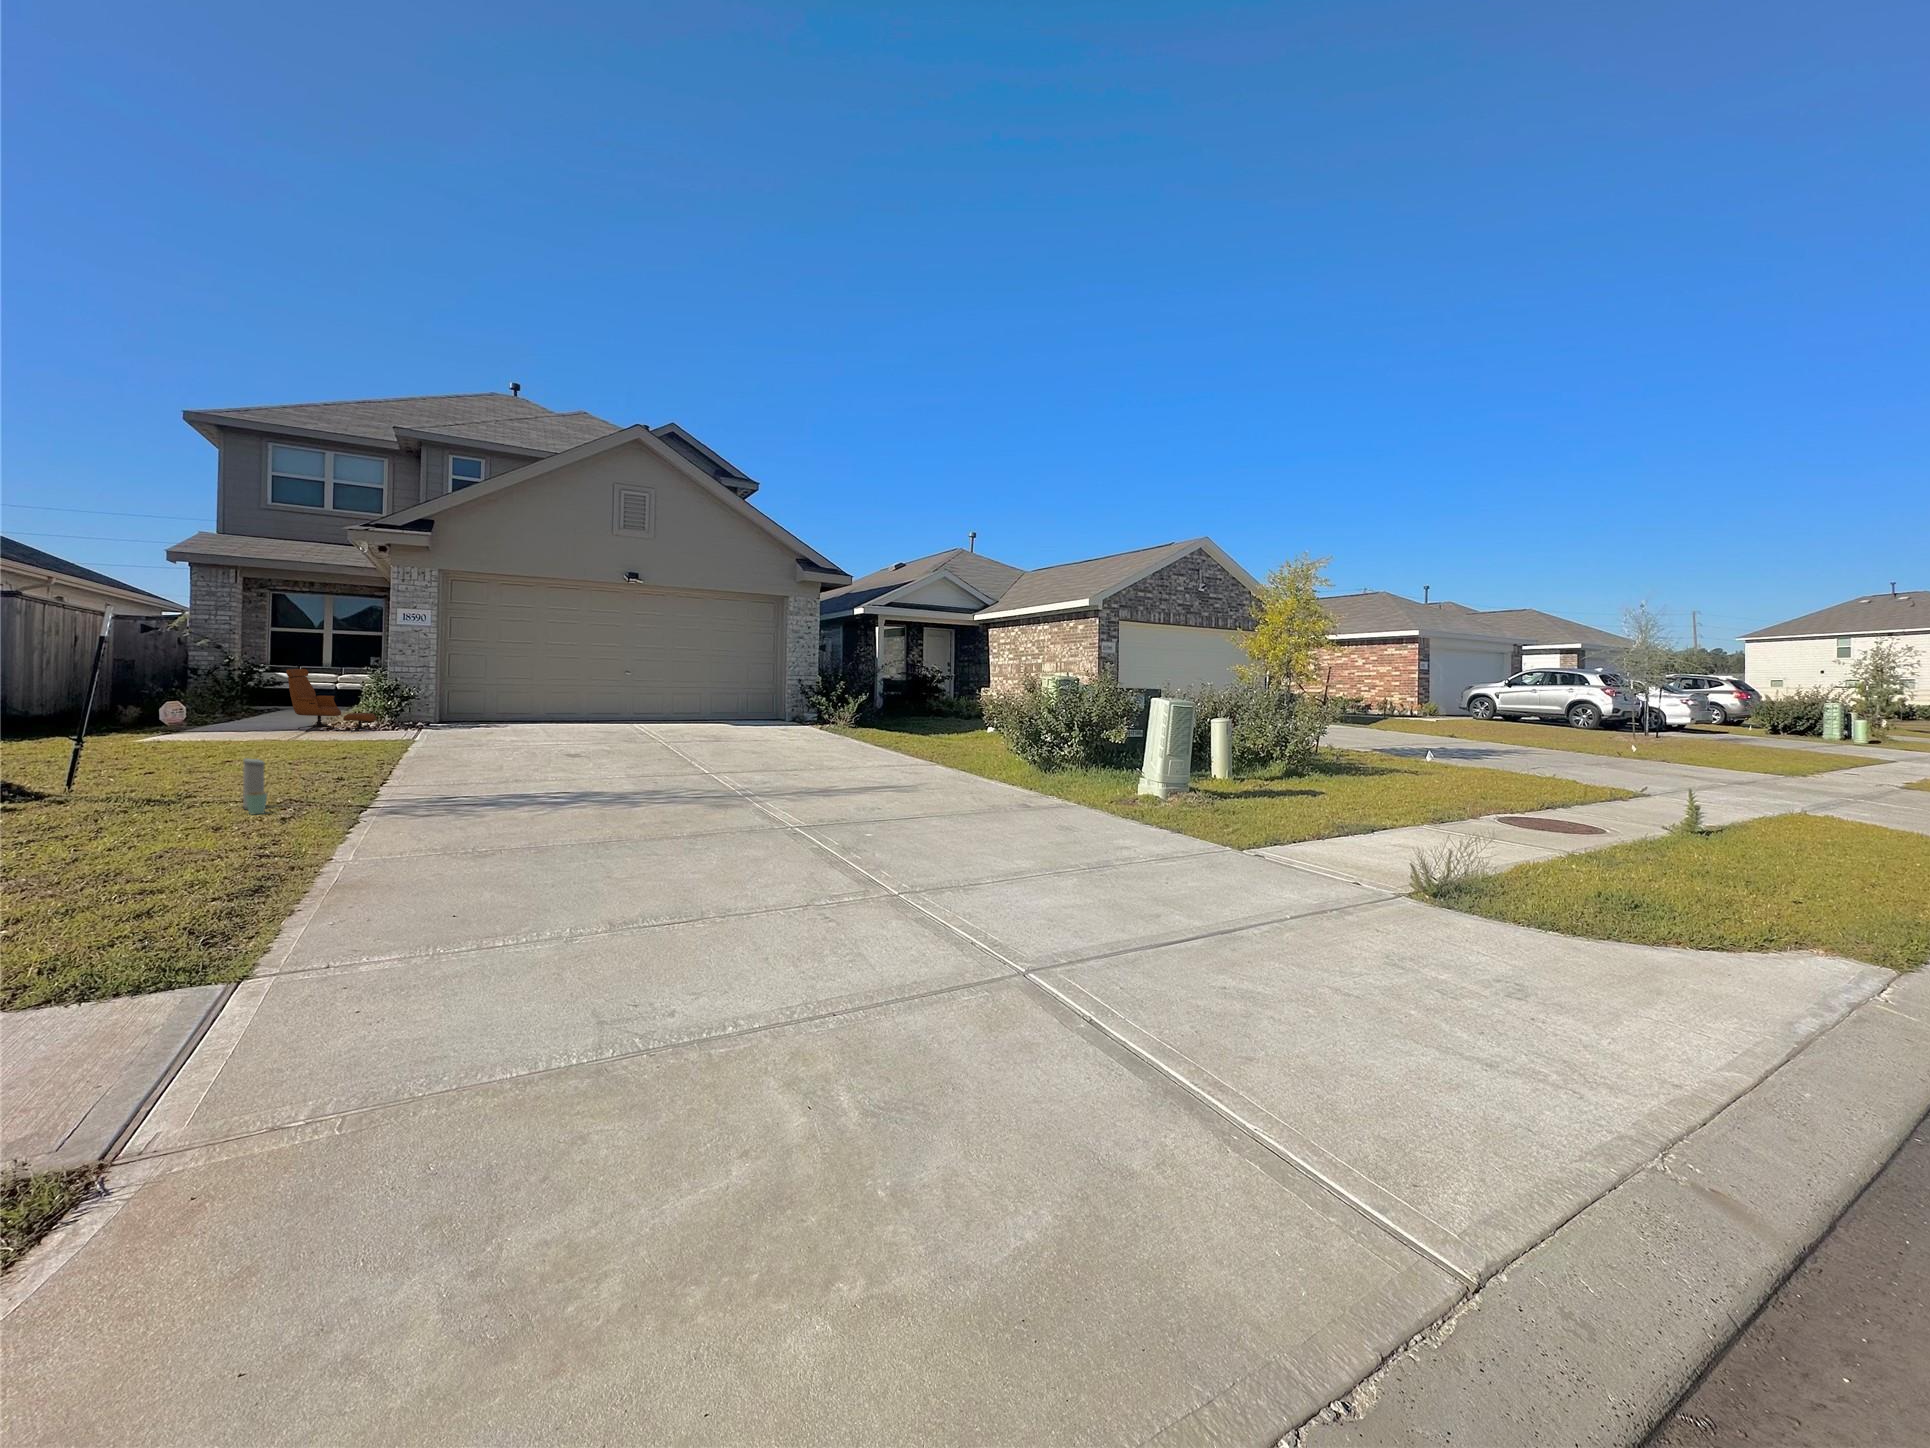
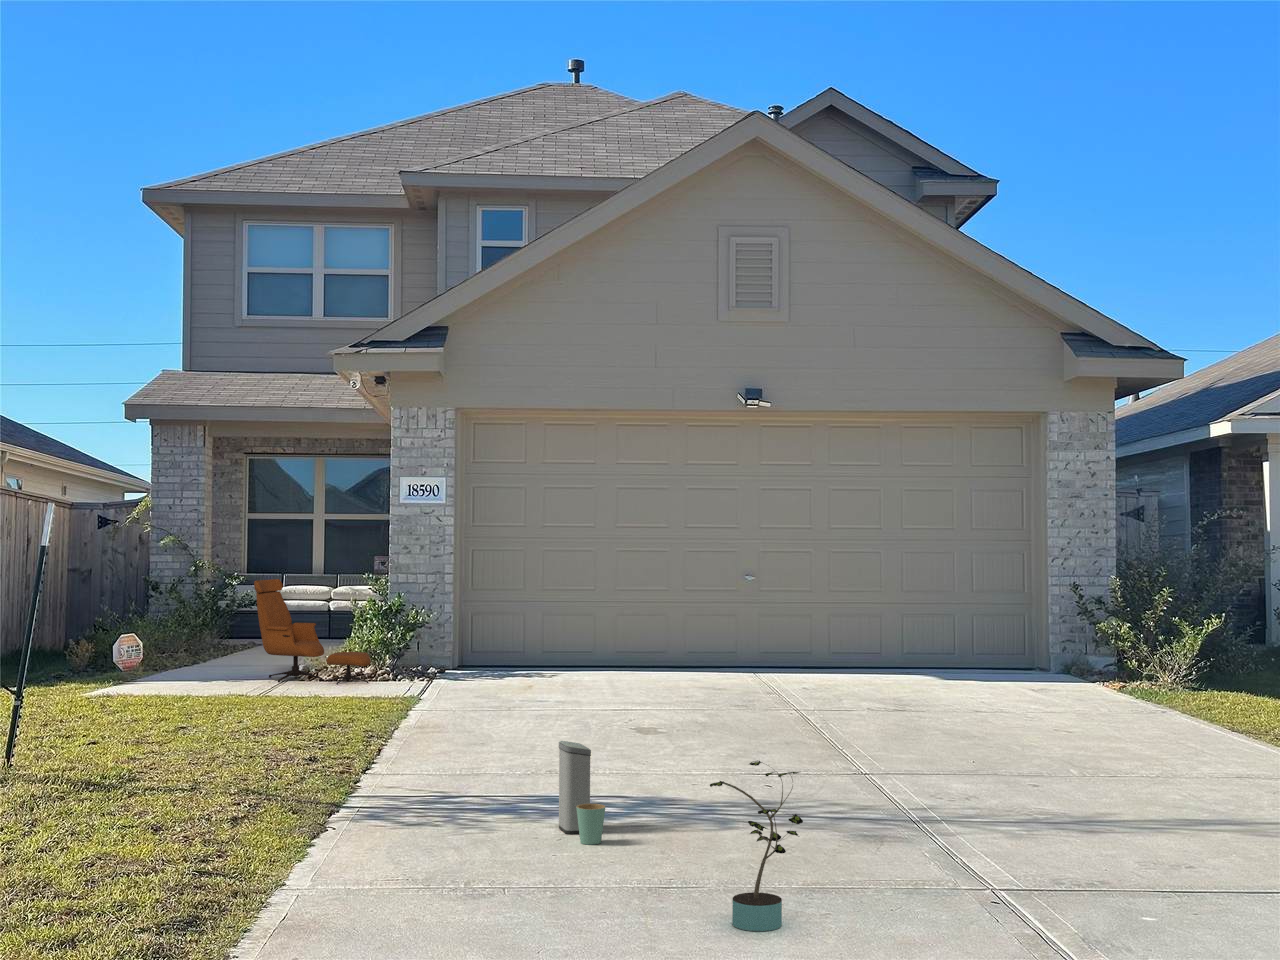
potted plant: none [583,752,628,826] -> present [710,761,803,931]
trash can: present [243,758,267,815] -> present [559,741,605,845]

